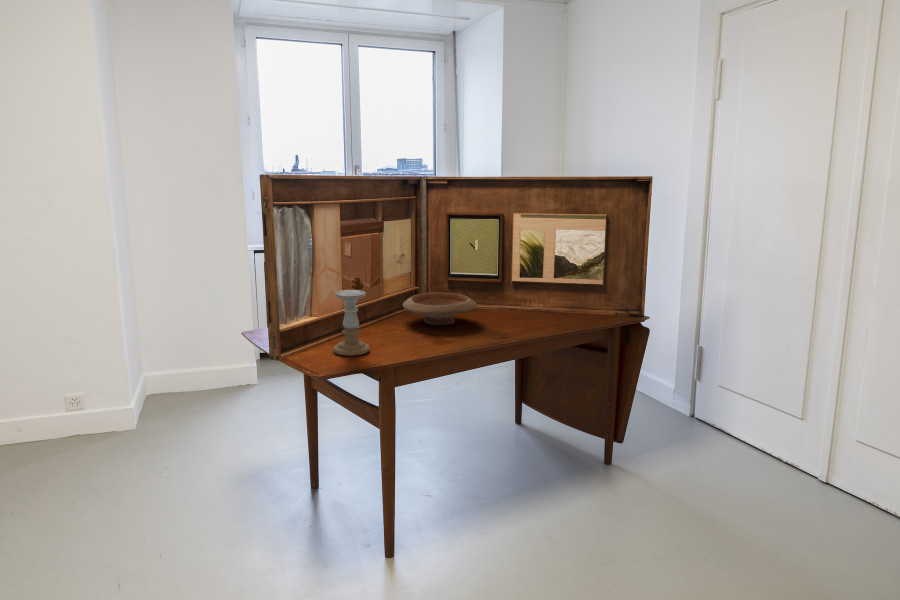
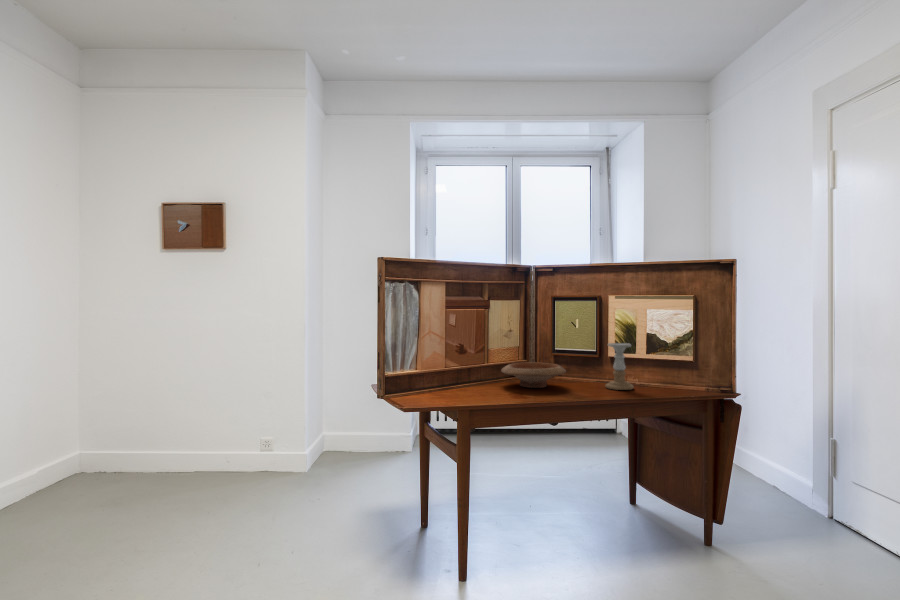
candle holder: present [333,290,370,356] -> present [606,343,634,390]

